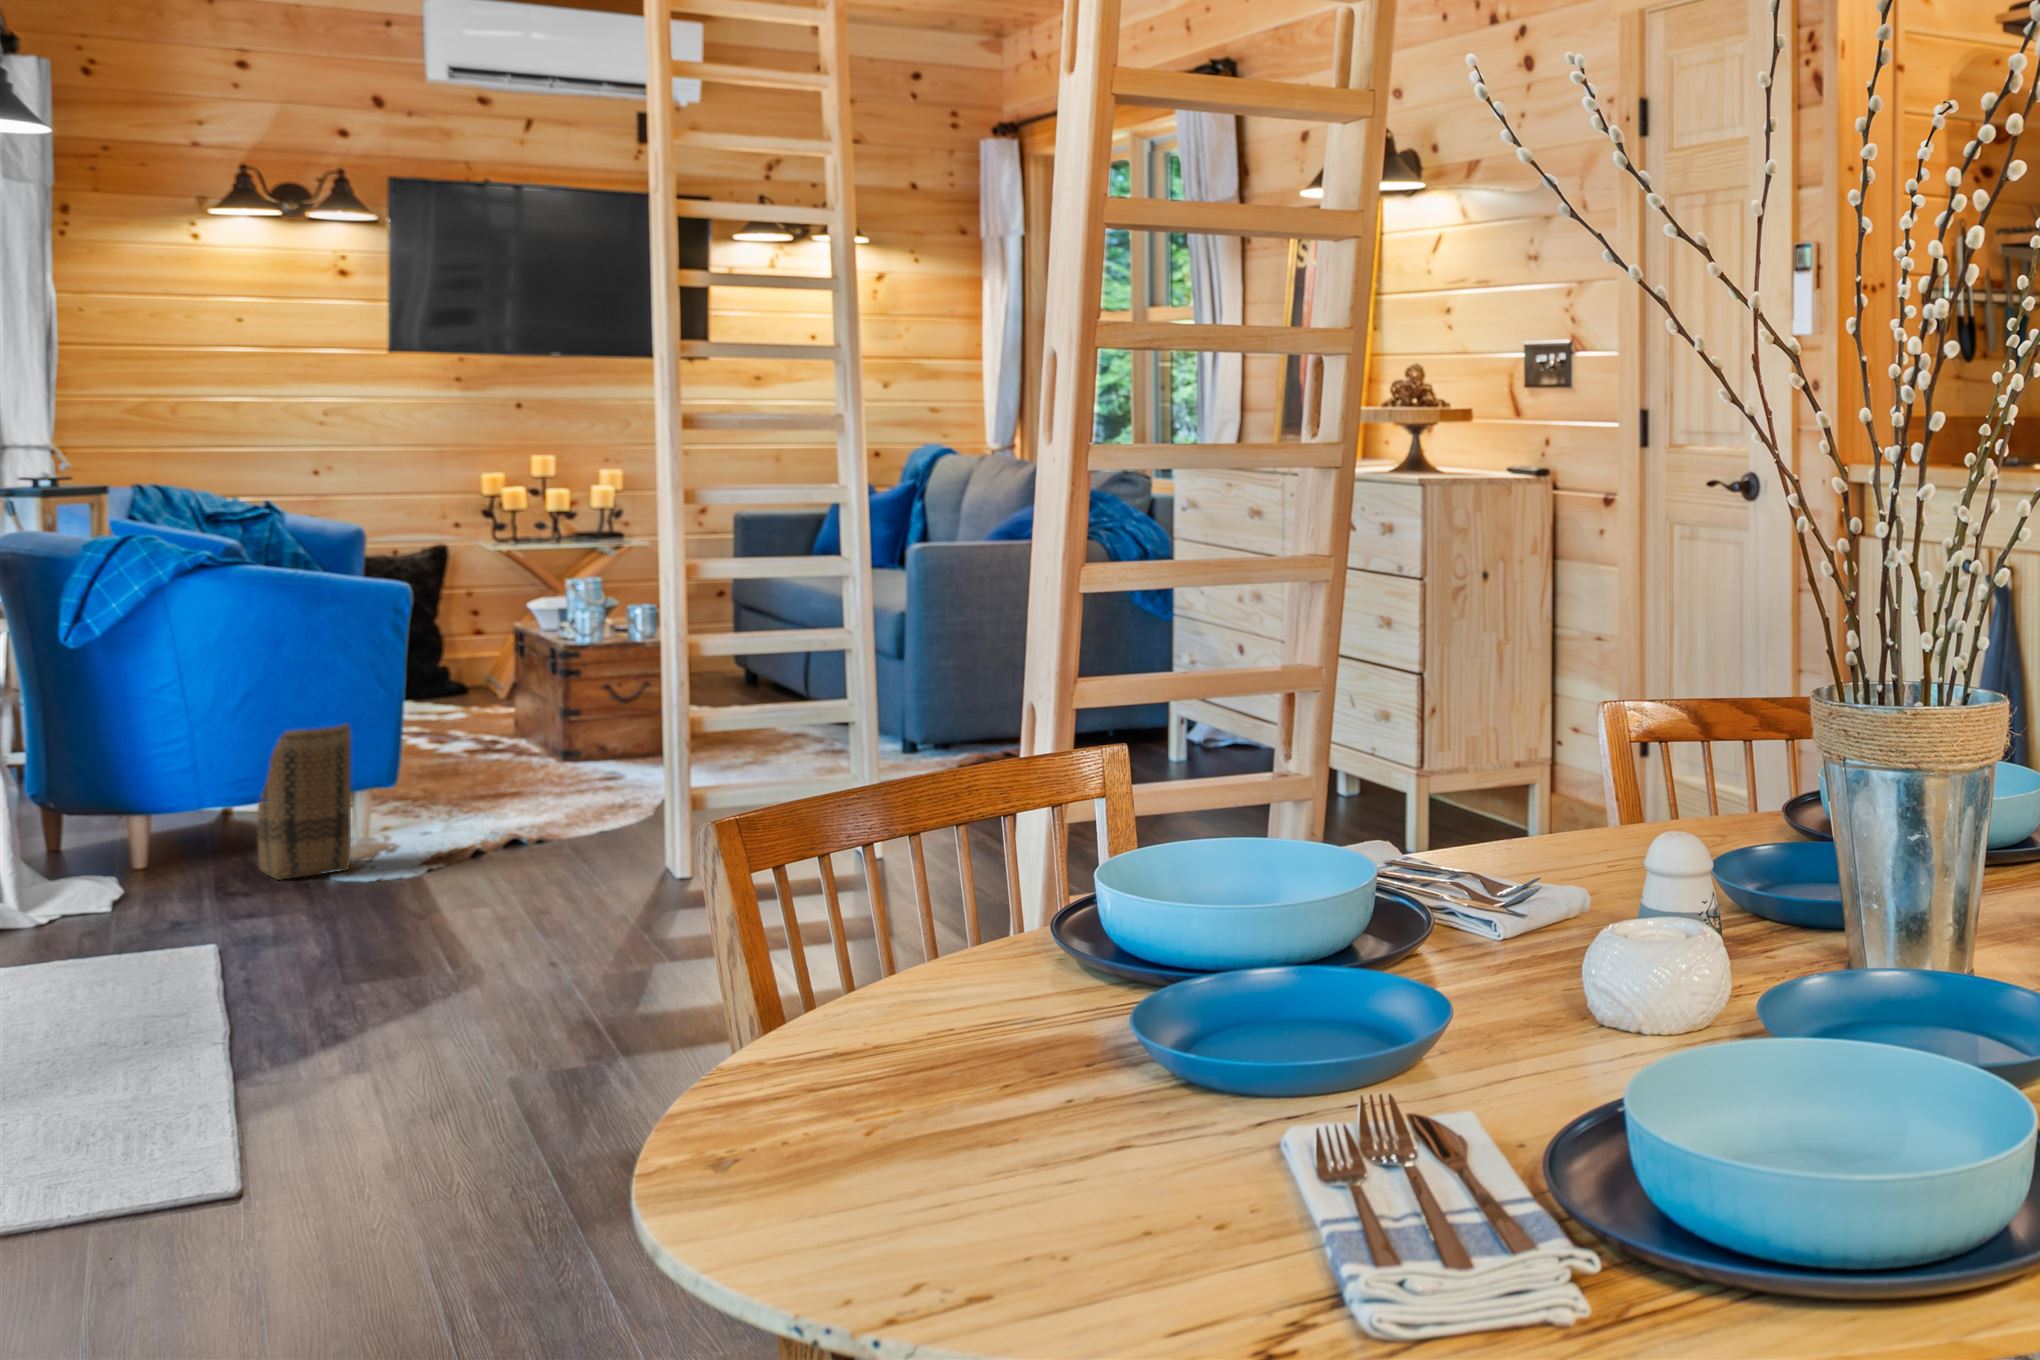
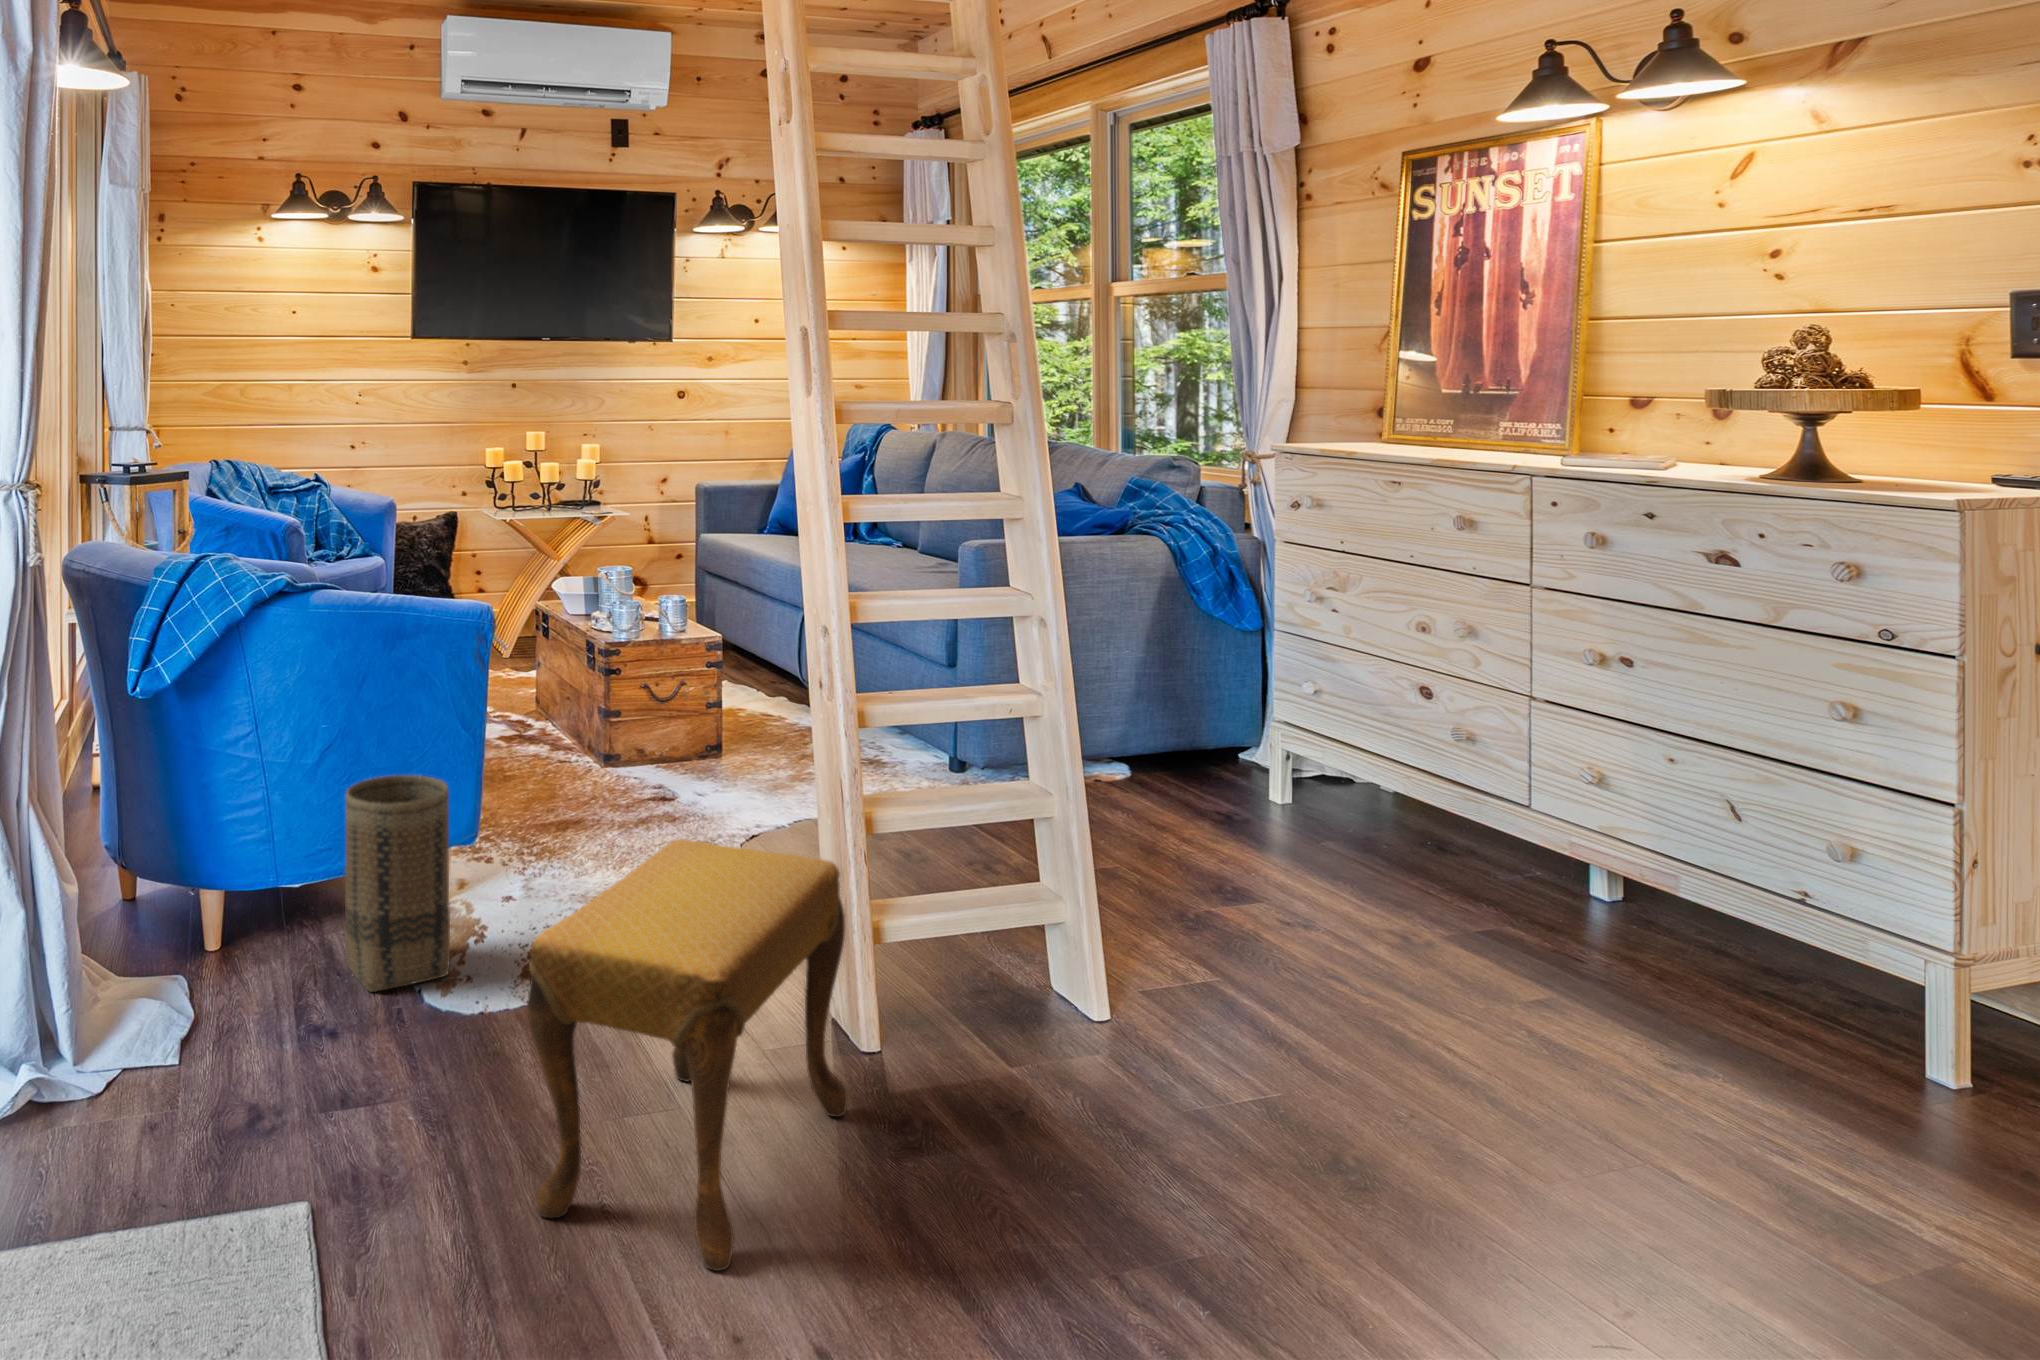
footstool: none [372,726,631,952] -> present [527,839,848,1271]

